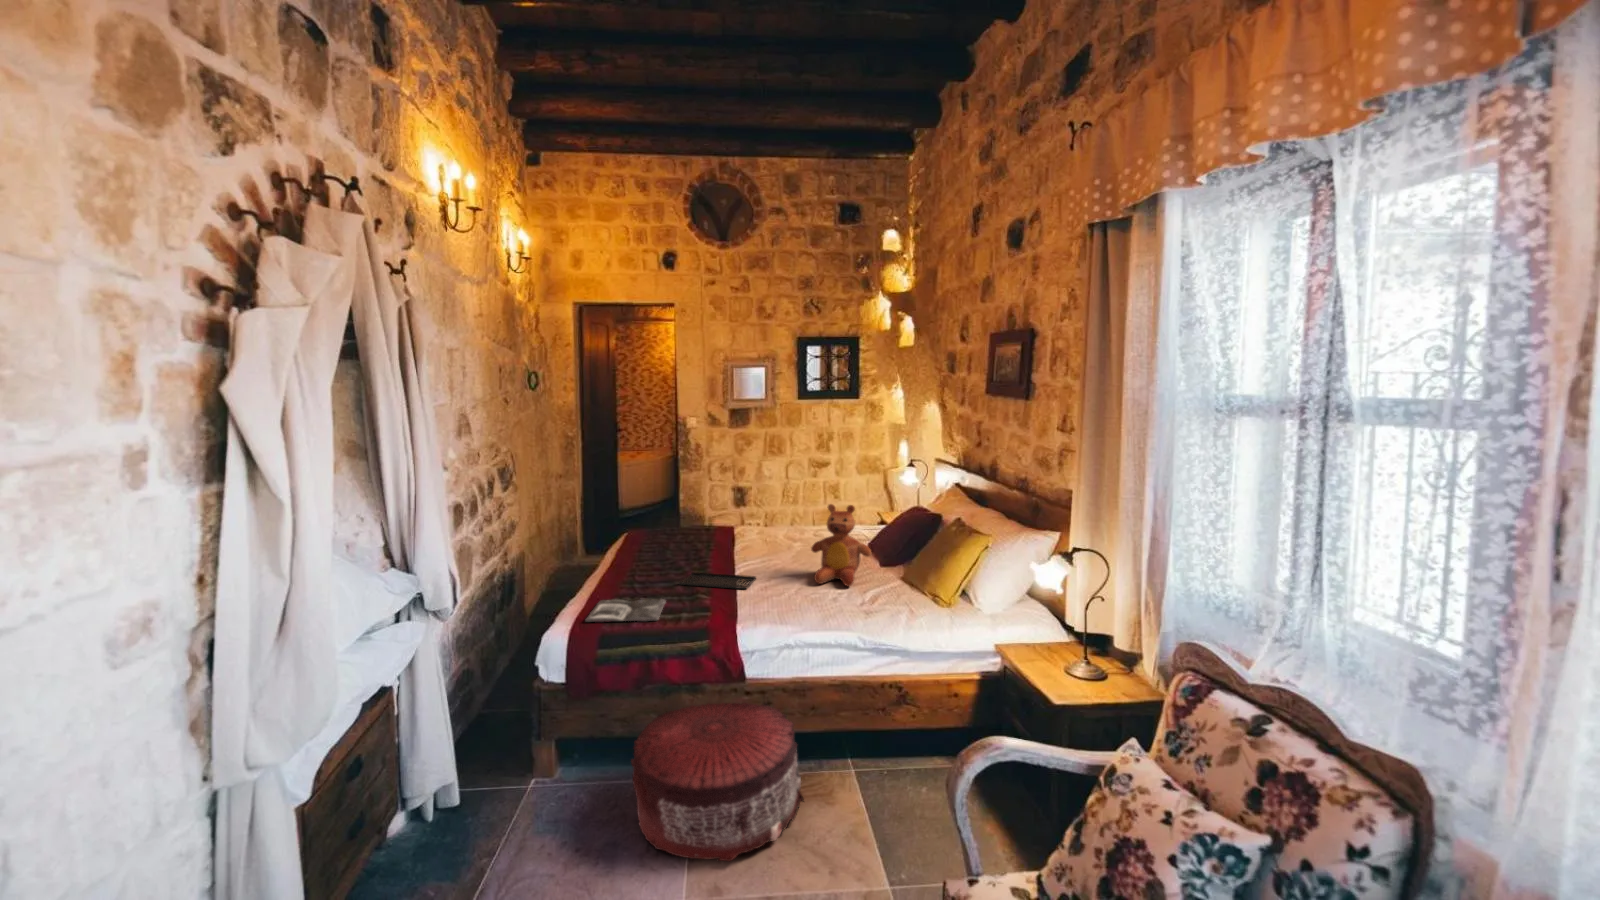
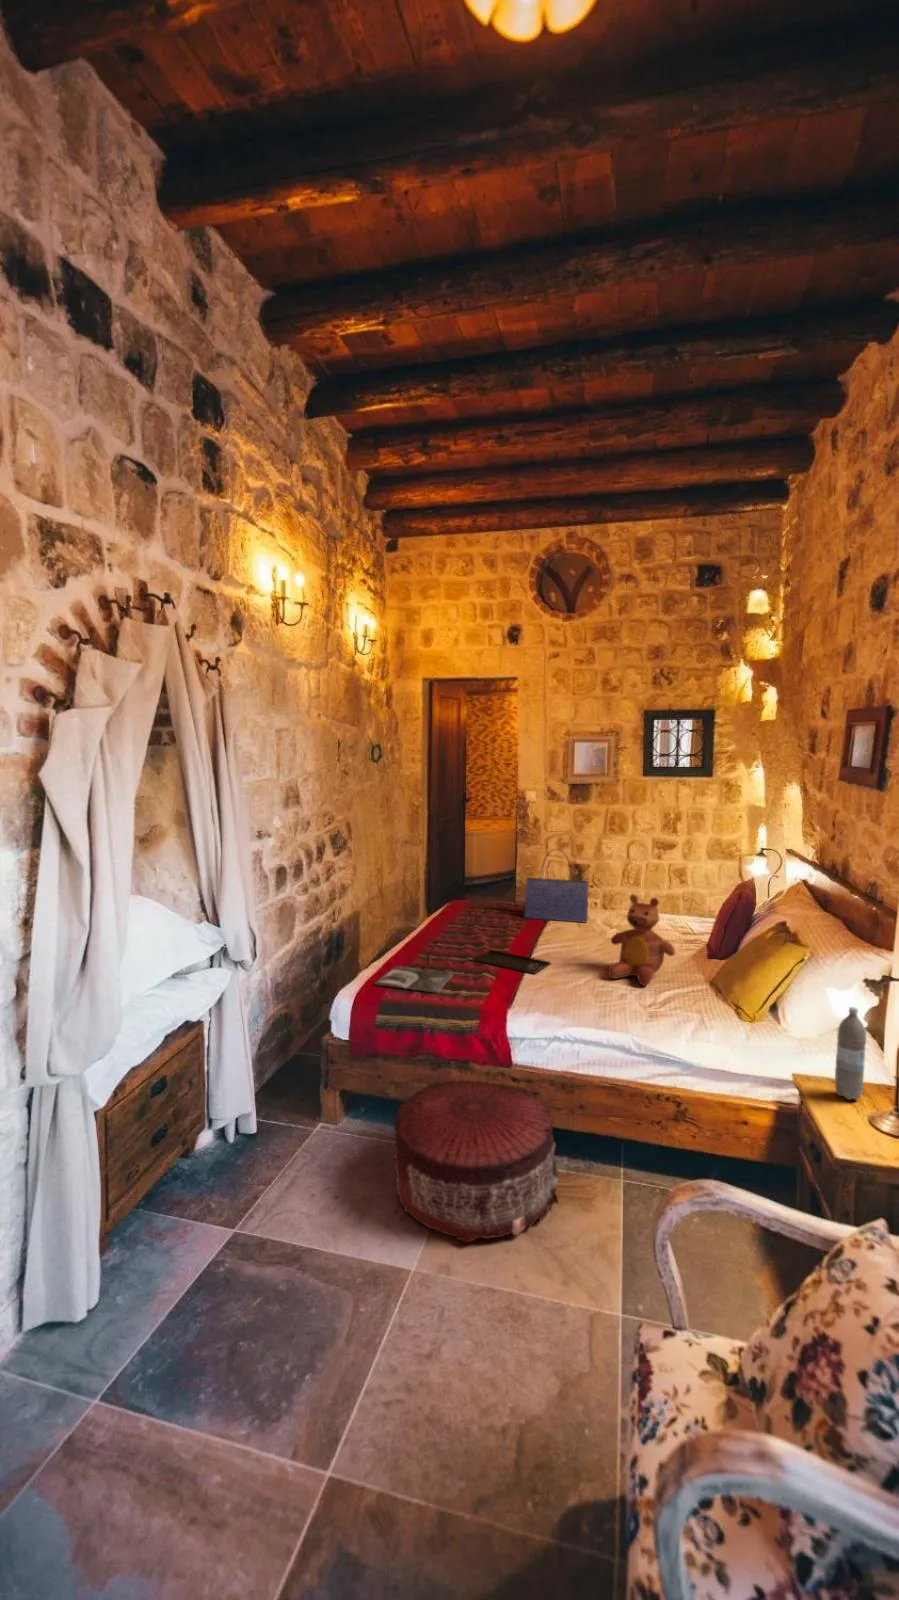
tote bag: none [711,470,777,540] -> present [525,850,593,923]
water bottle: none [1028,576,1052,655] -> present [835,1007,866,1099]

